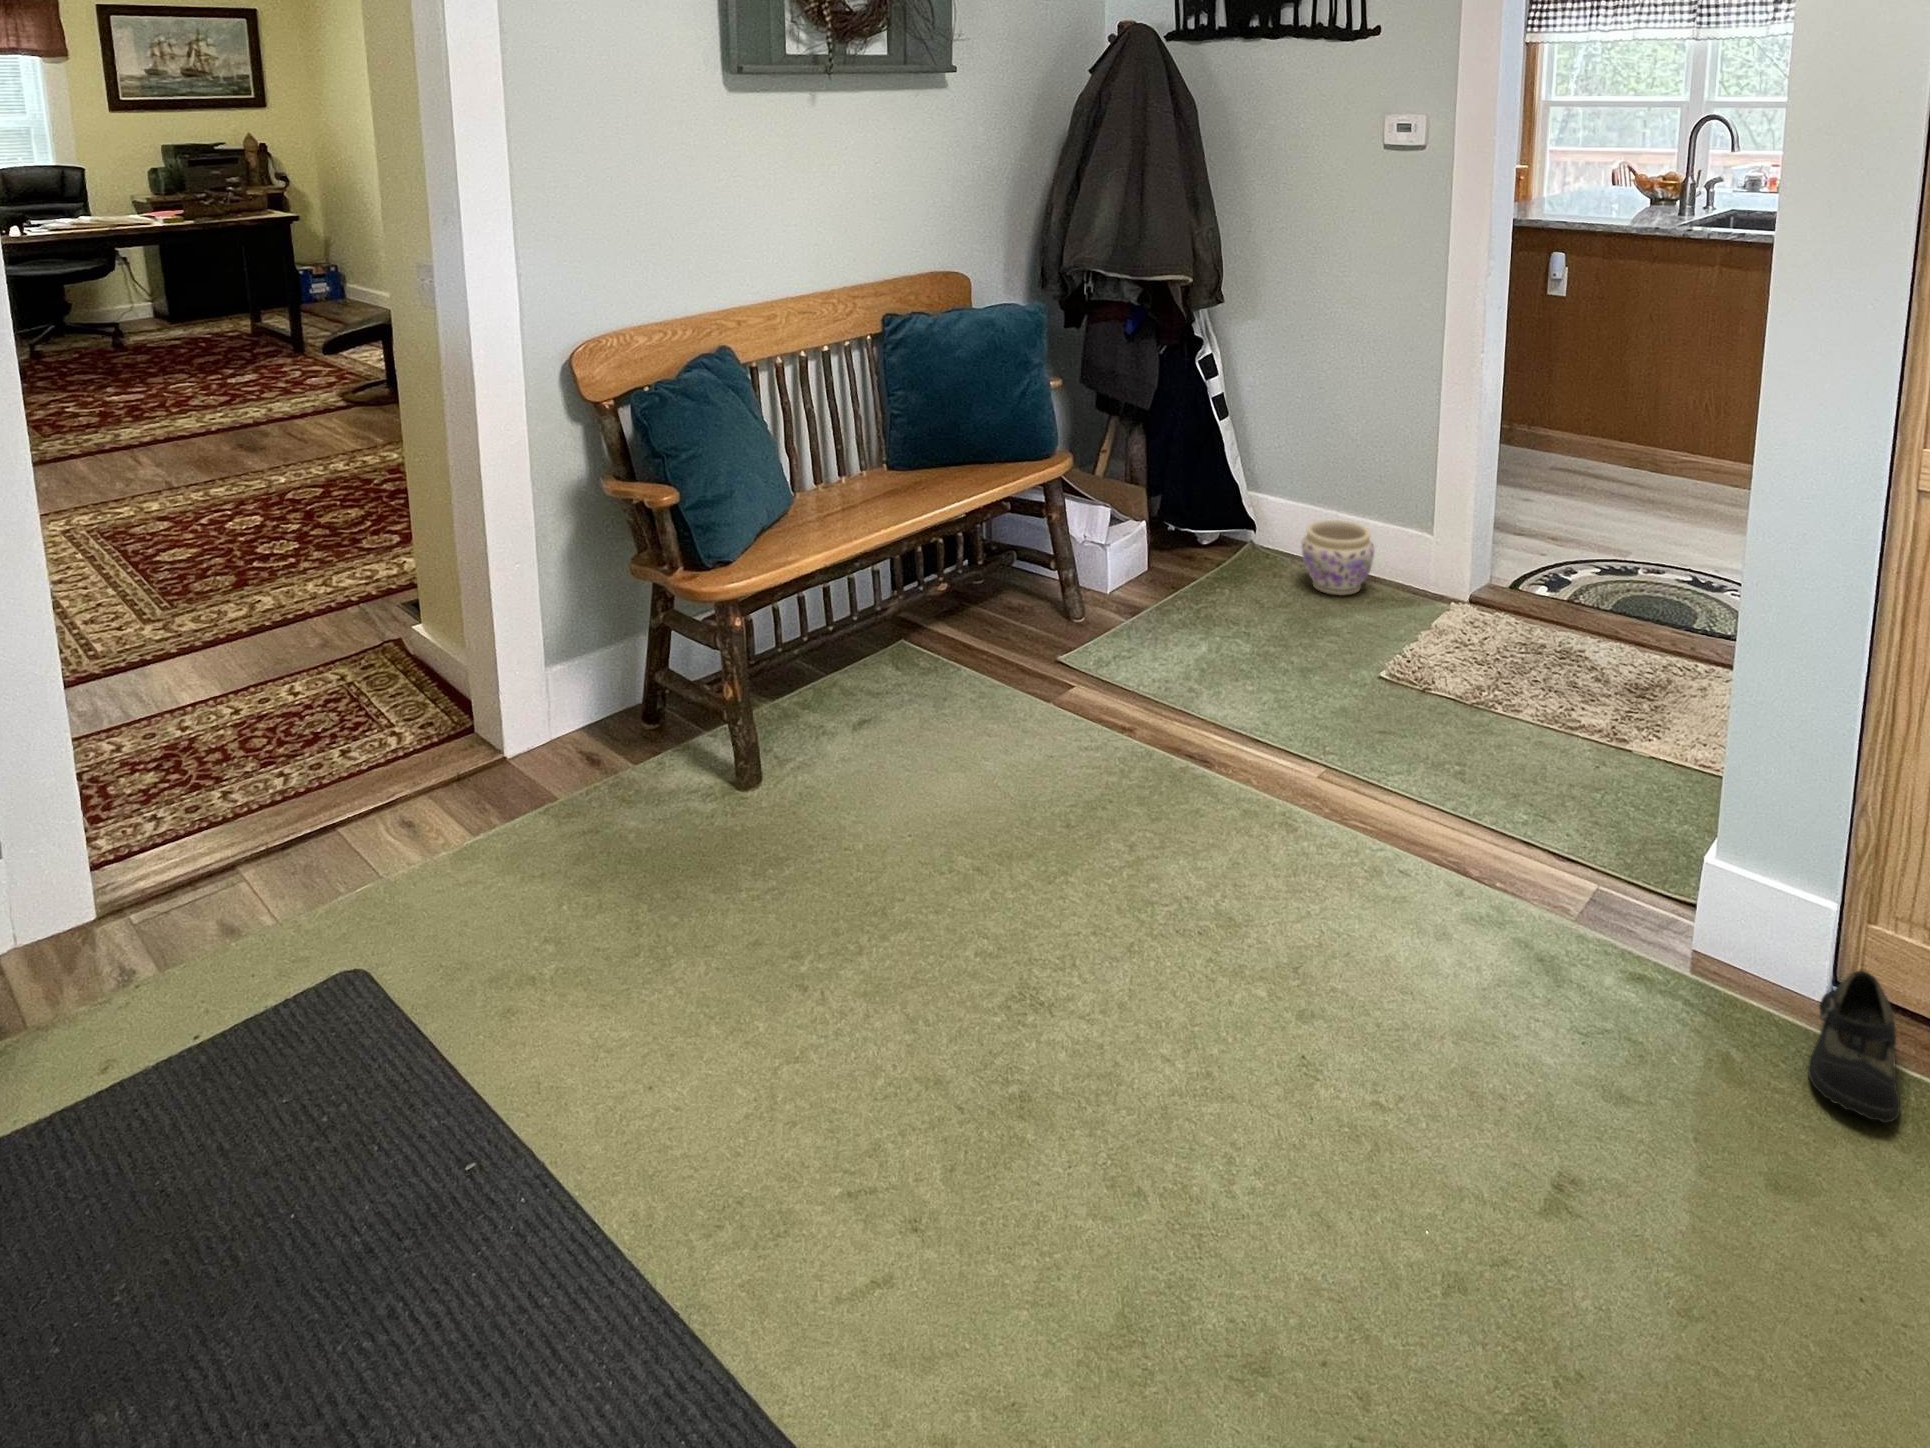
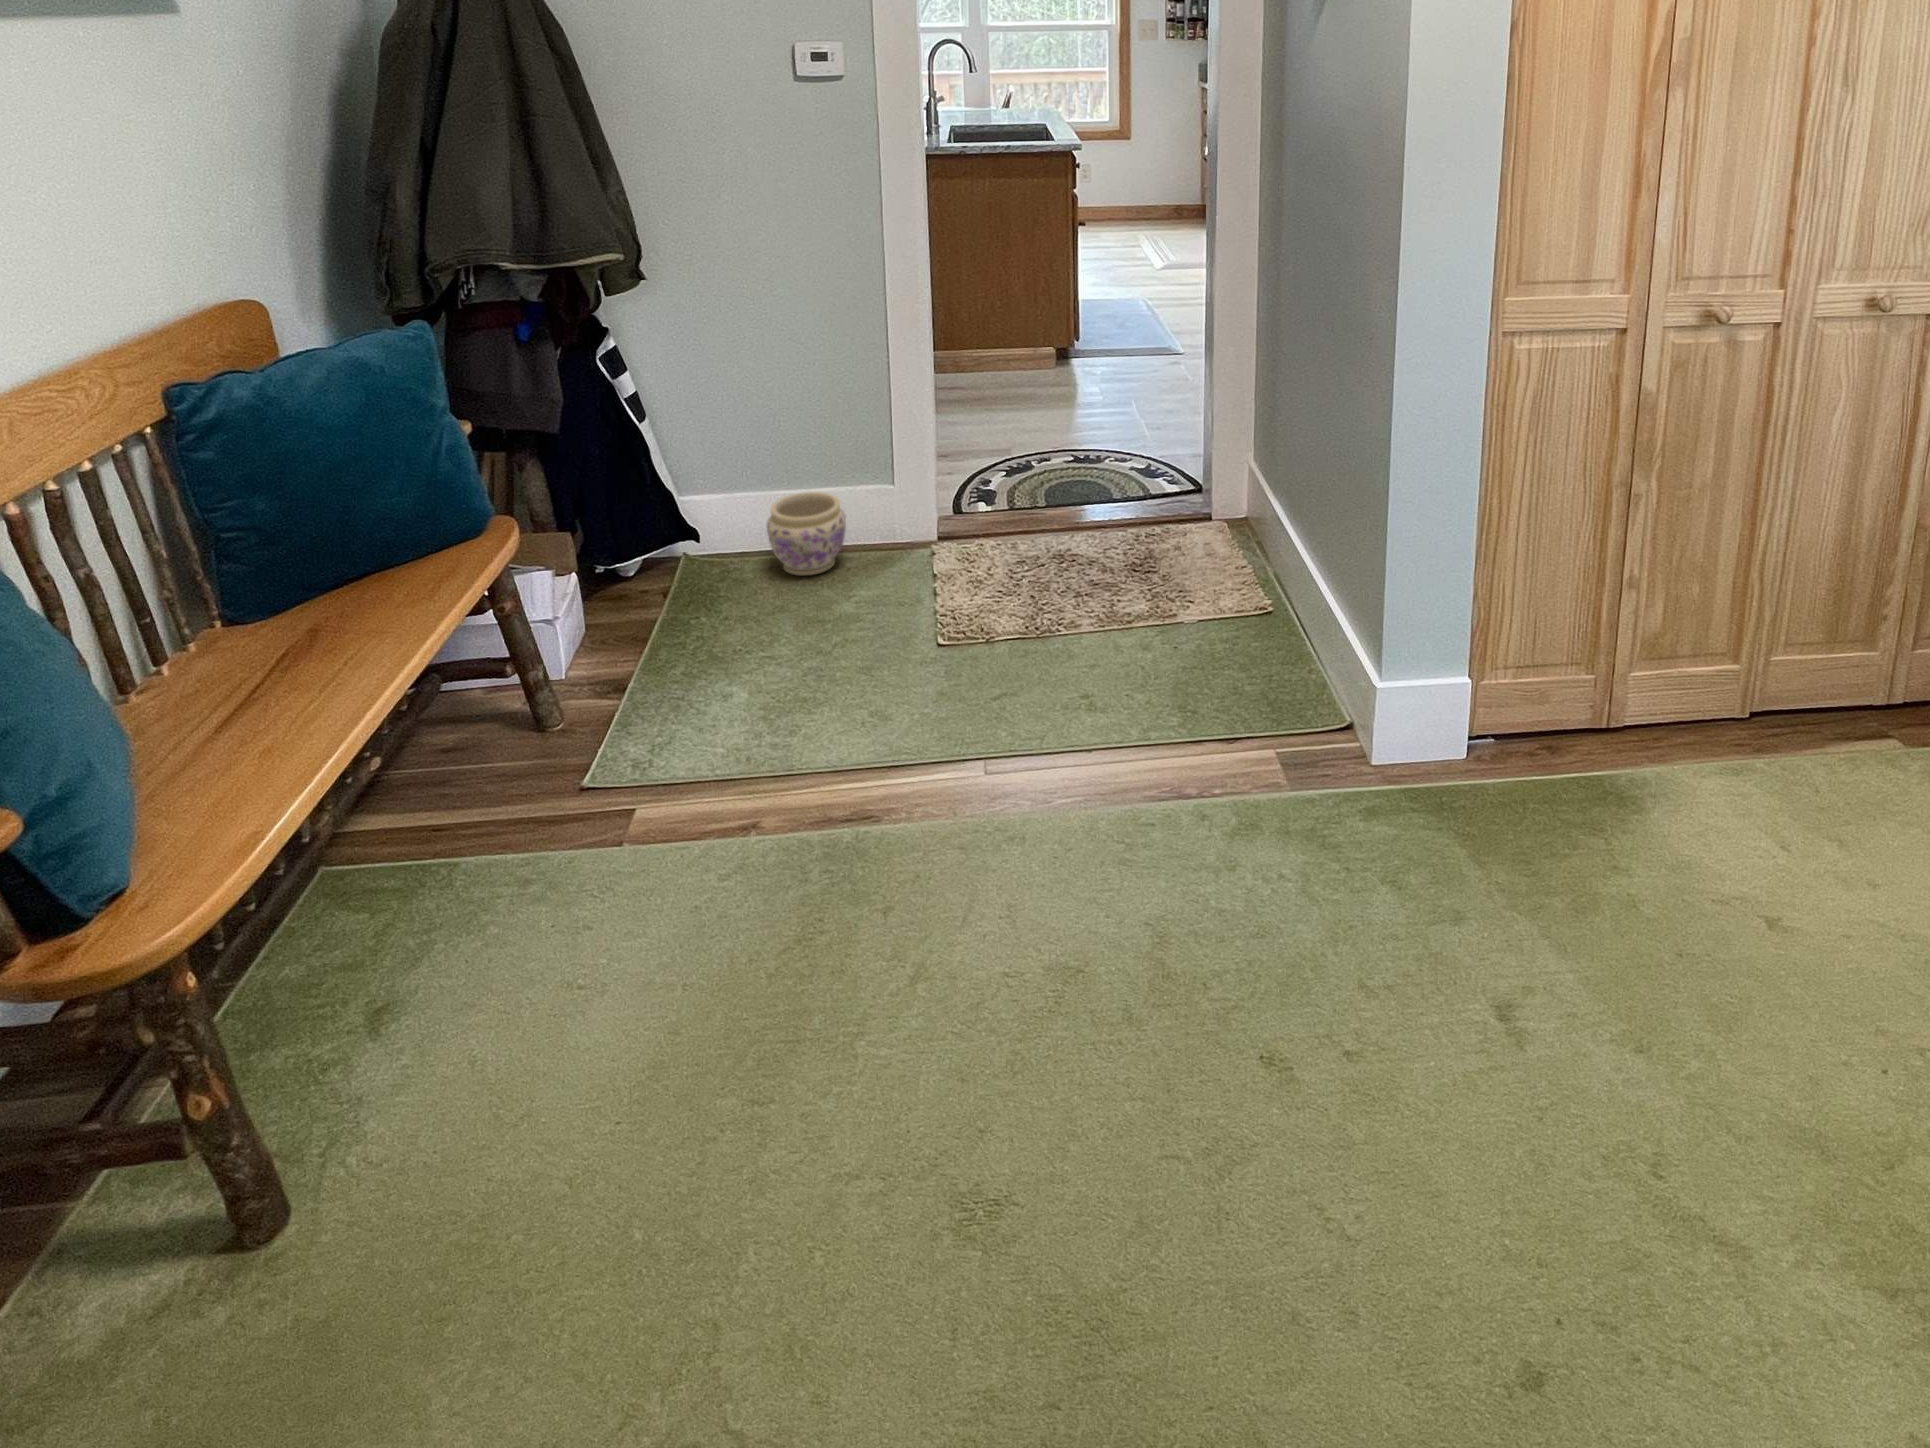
shoe: present [1808,970,1900,1123] -> none [1477,717,1577,827]

